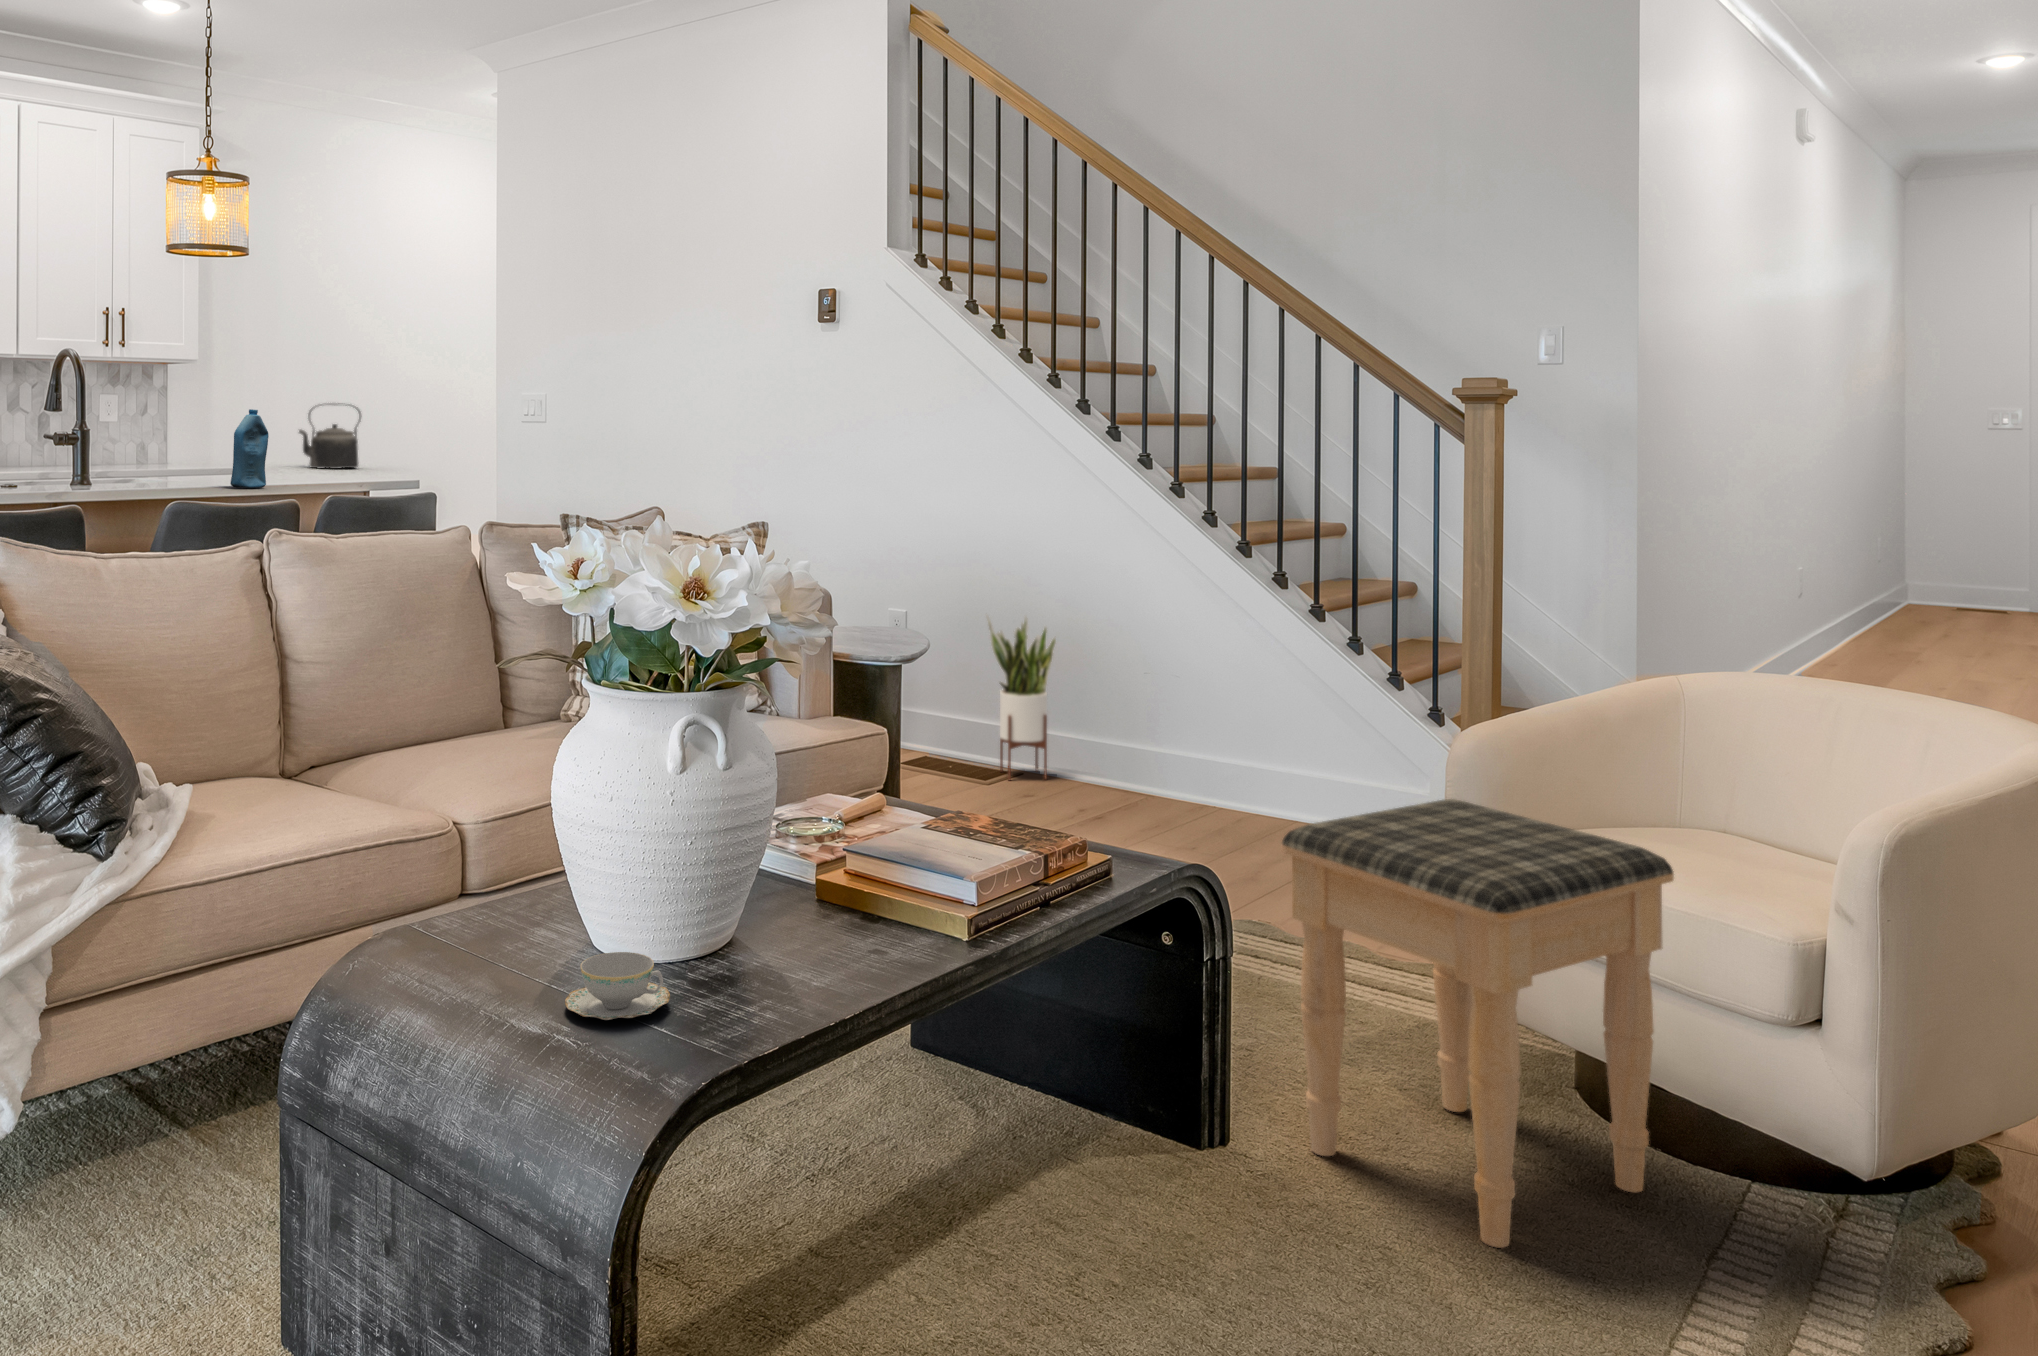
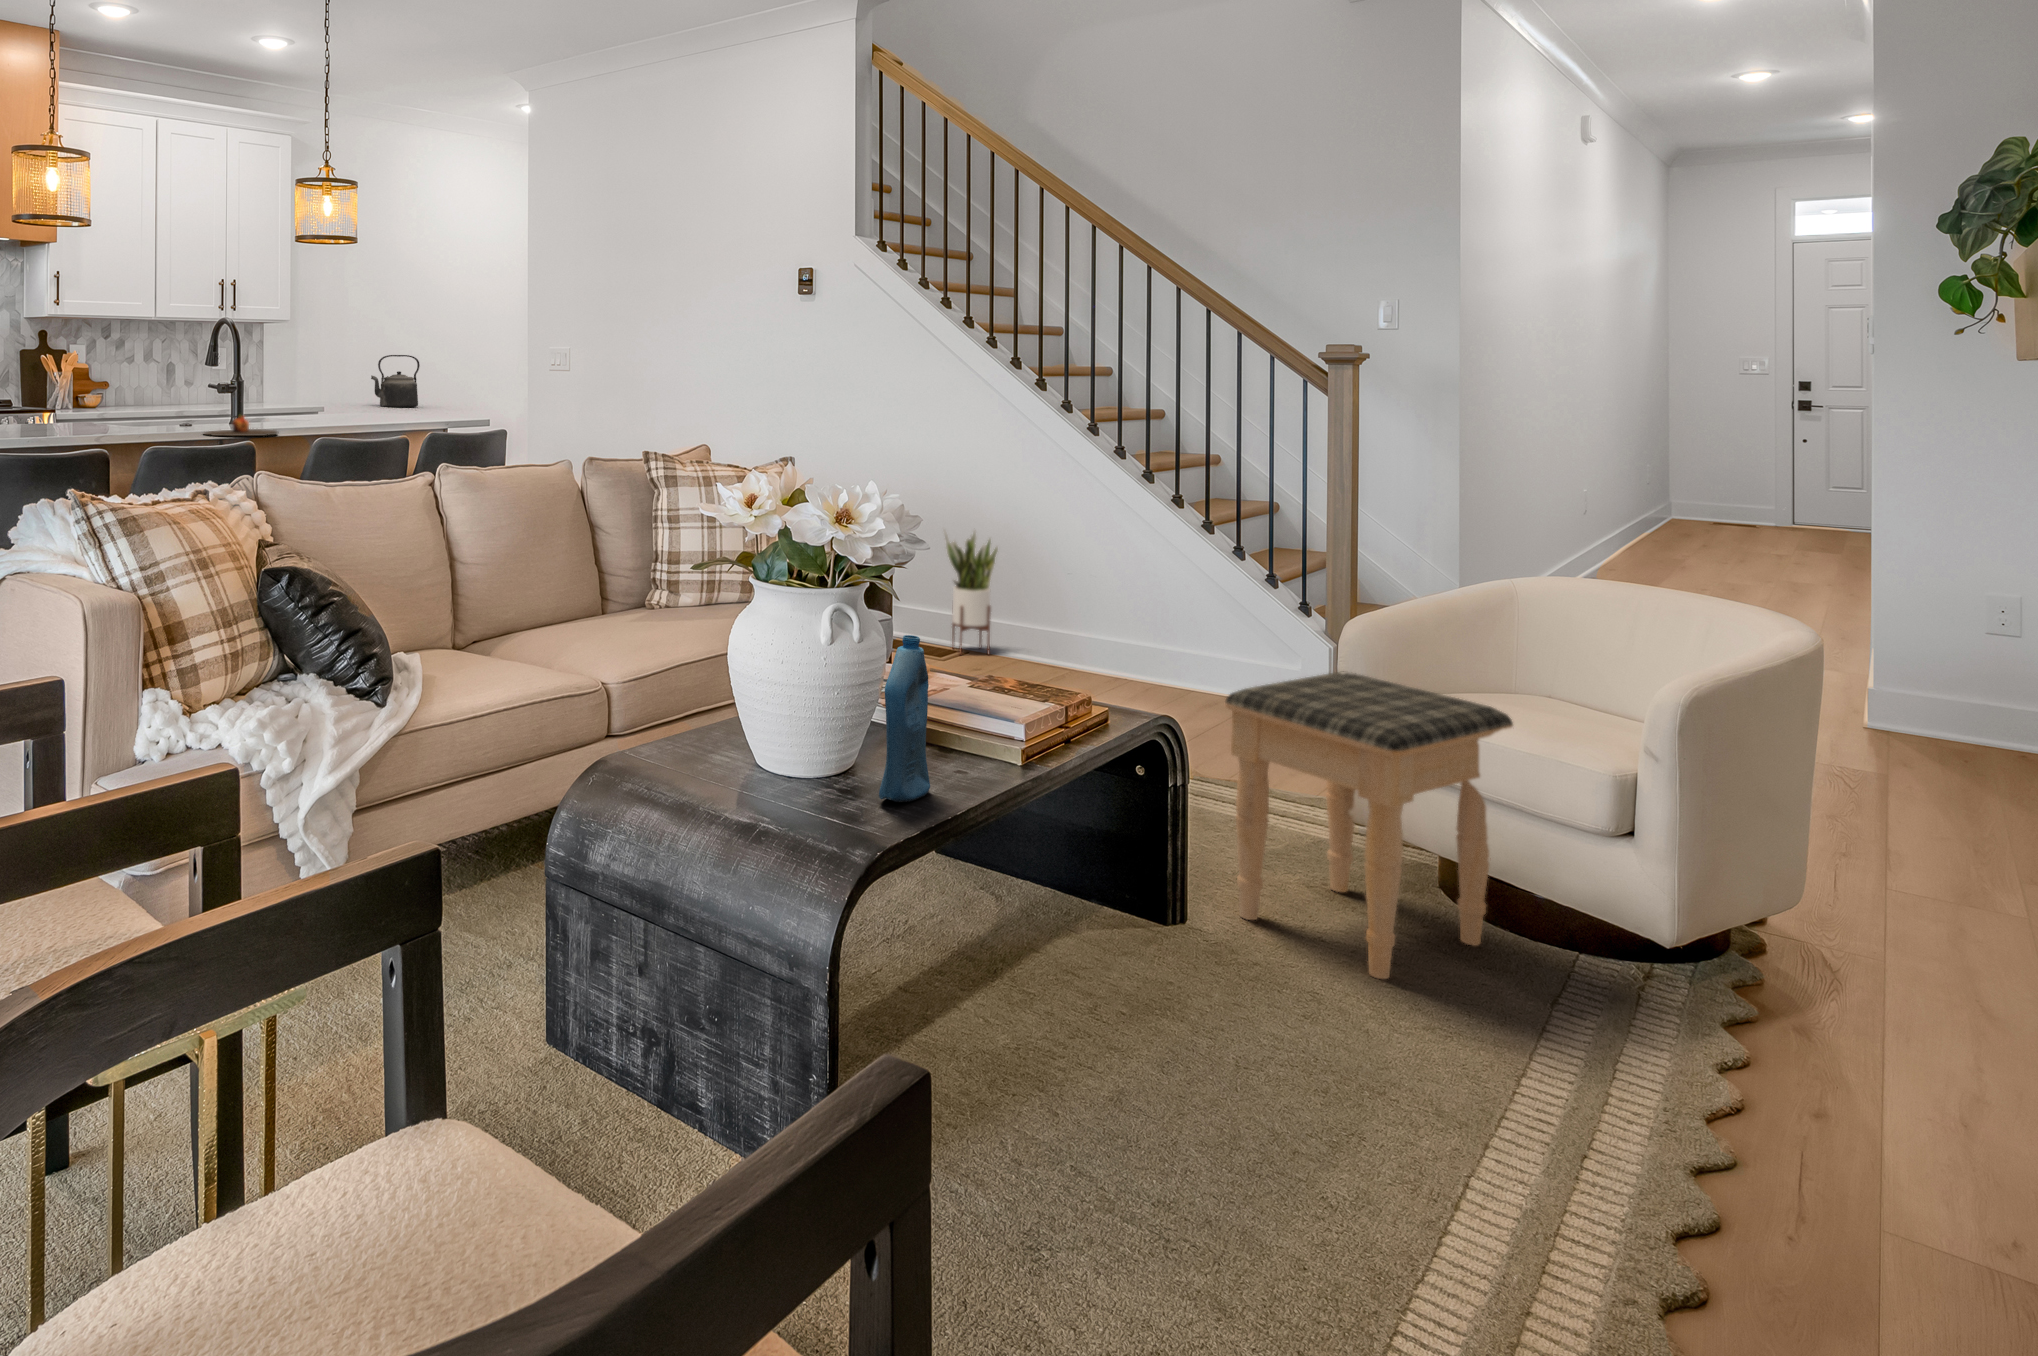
bottle: present [230,409,269,488] -> present [879,635,930,802]
plate: none [28,471,129,499] -> present [205,415,278,436]
teacup: present [565,952,670,1020] -> none [763,771,834,815]

